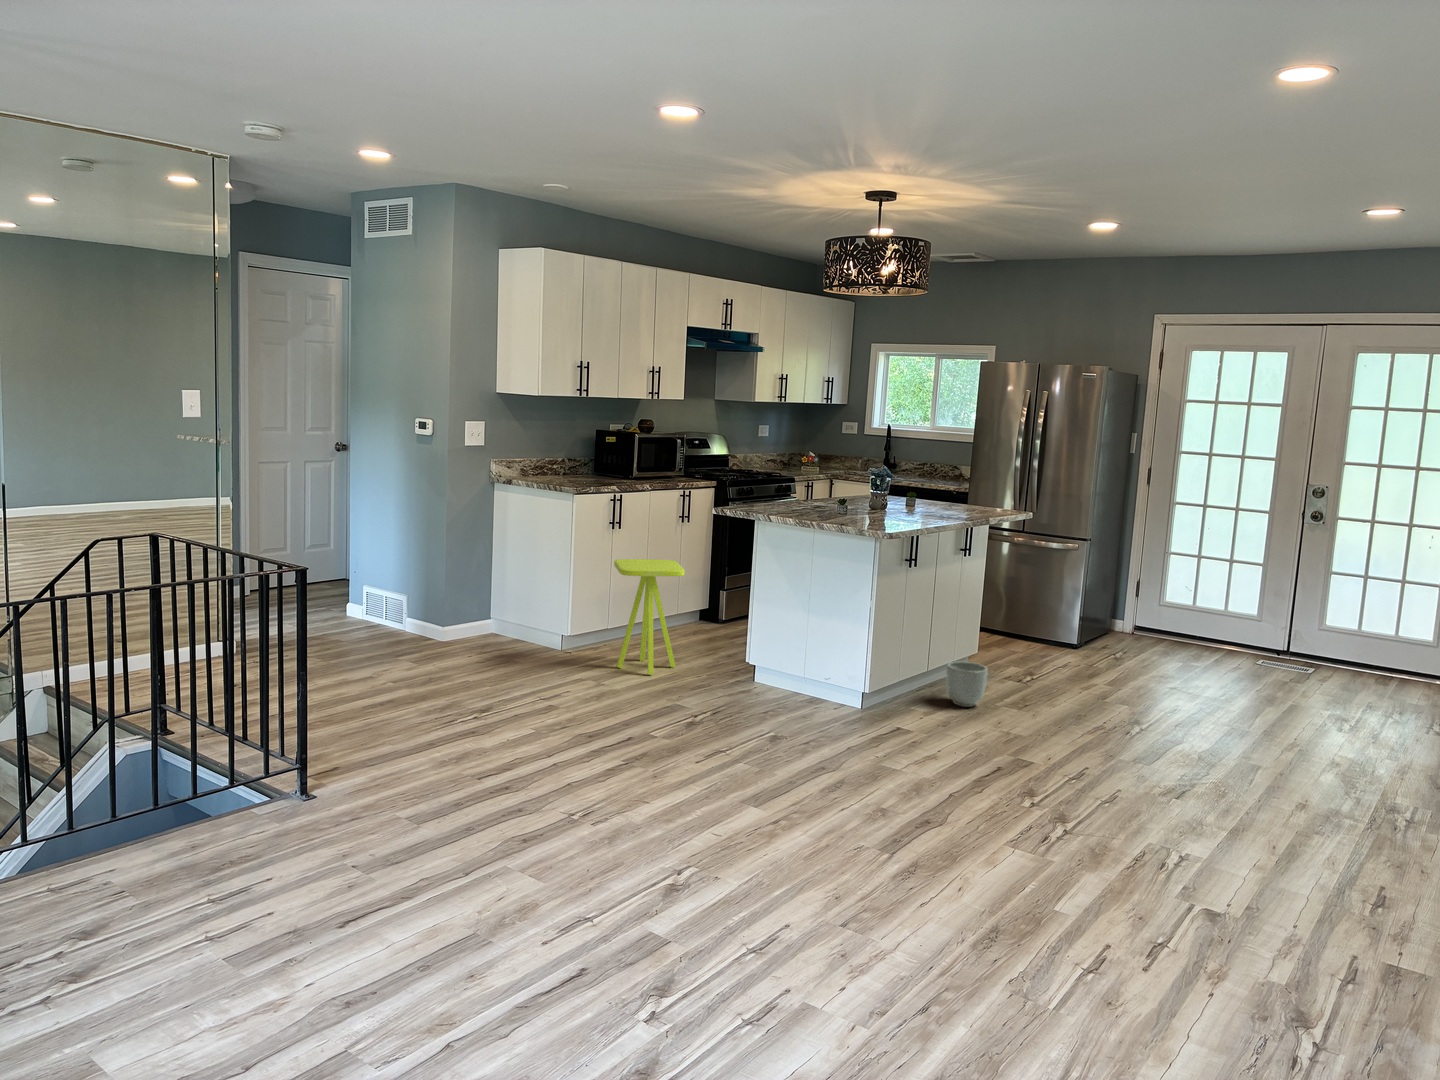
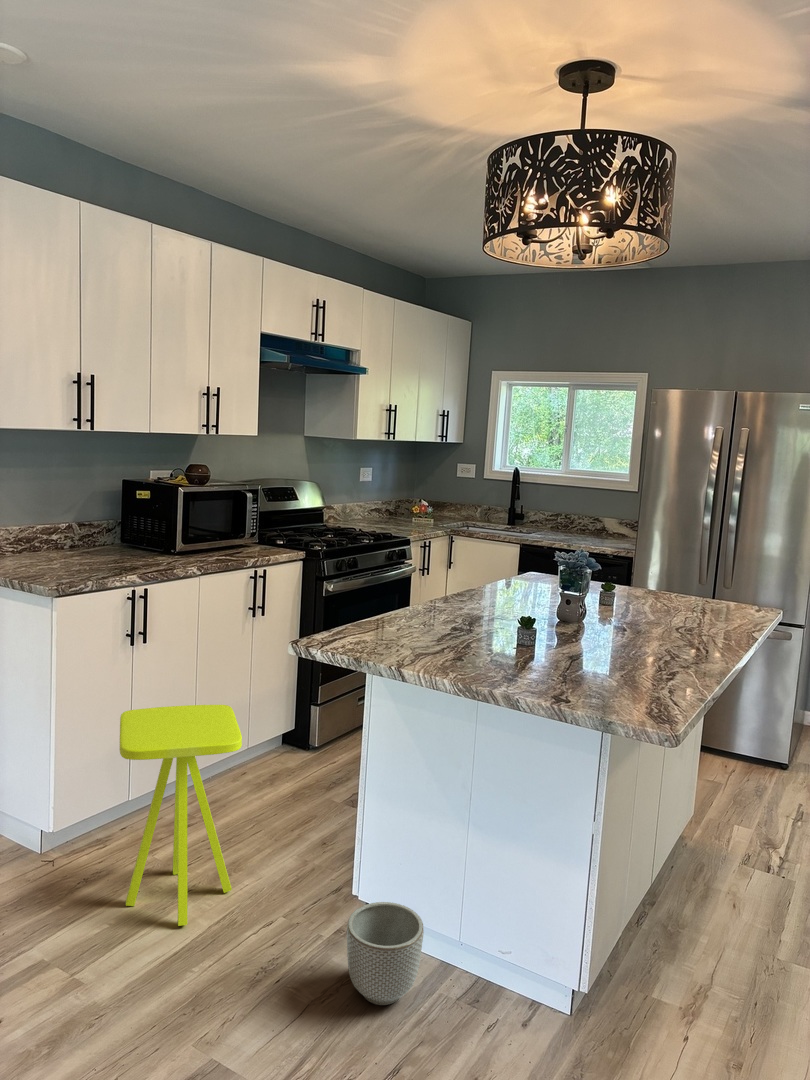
planter: present [946,661,988,707] -> present [347,902,424,1005]

